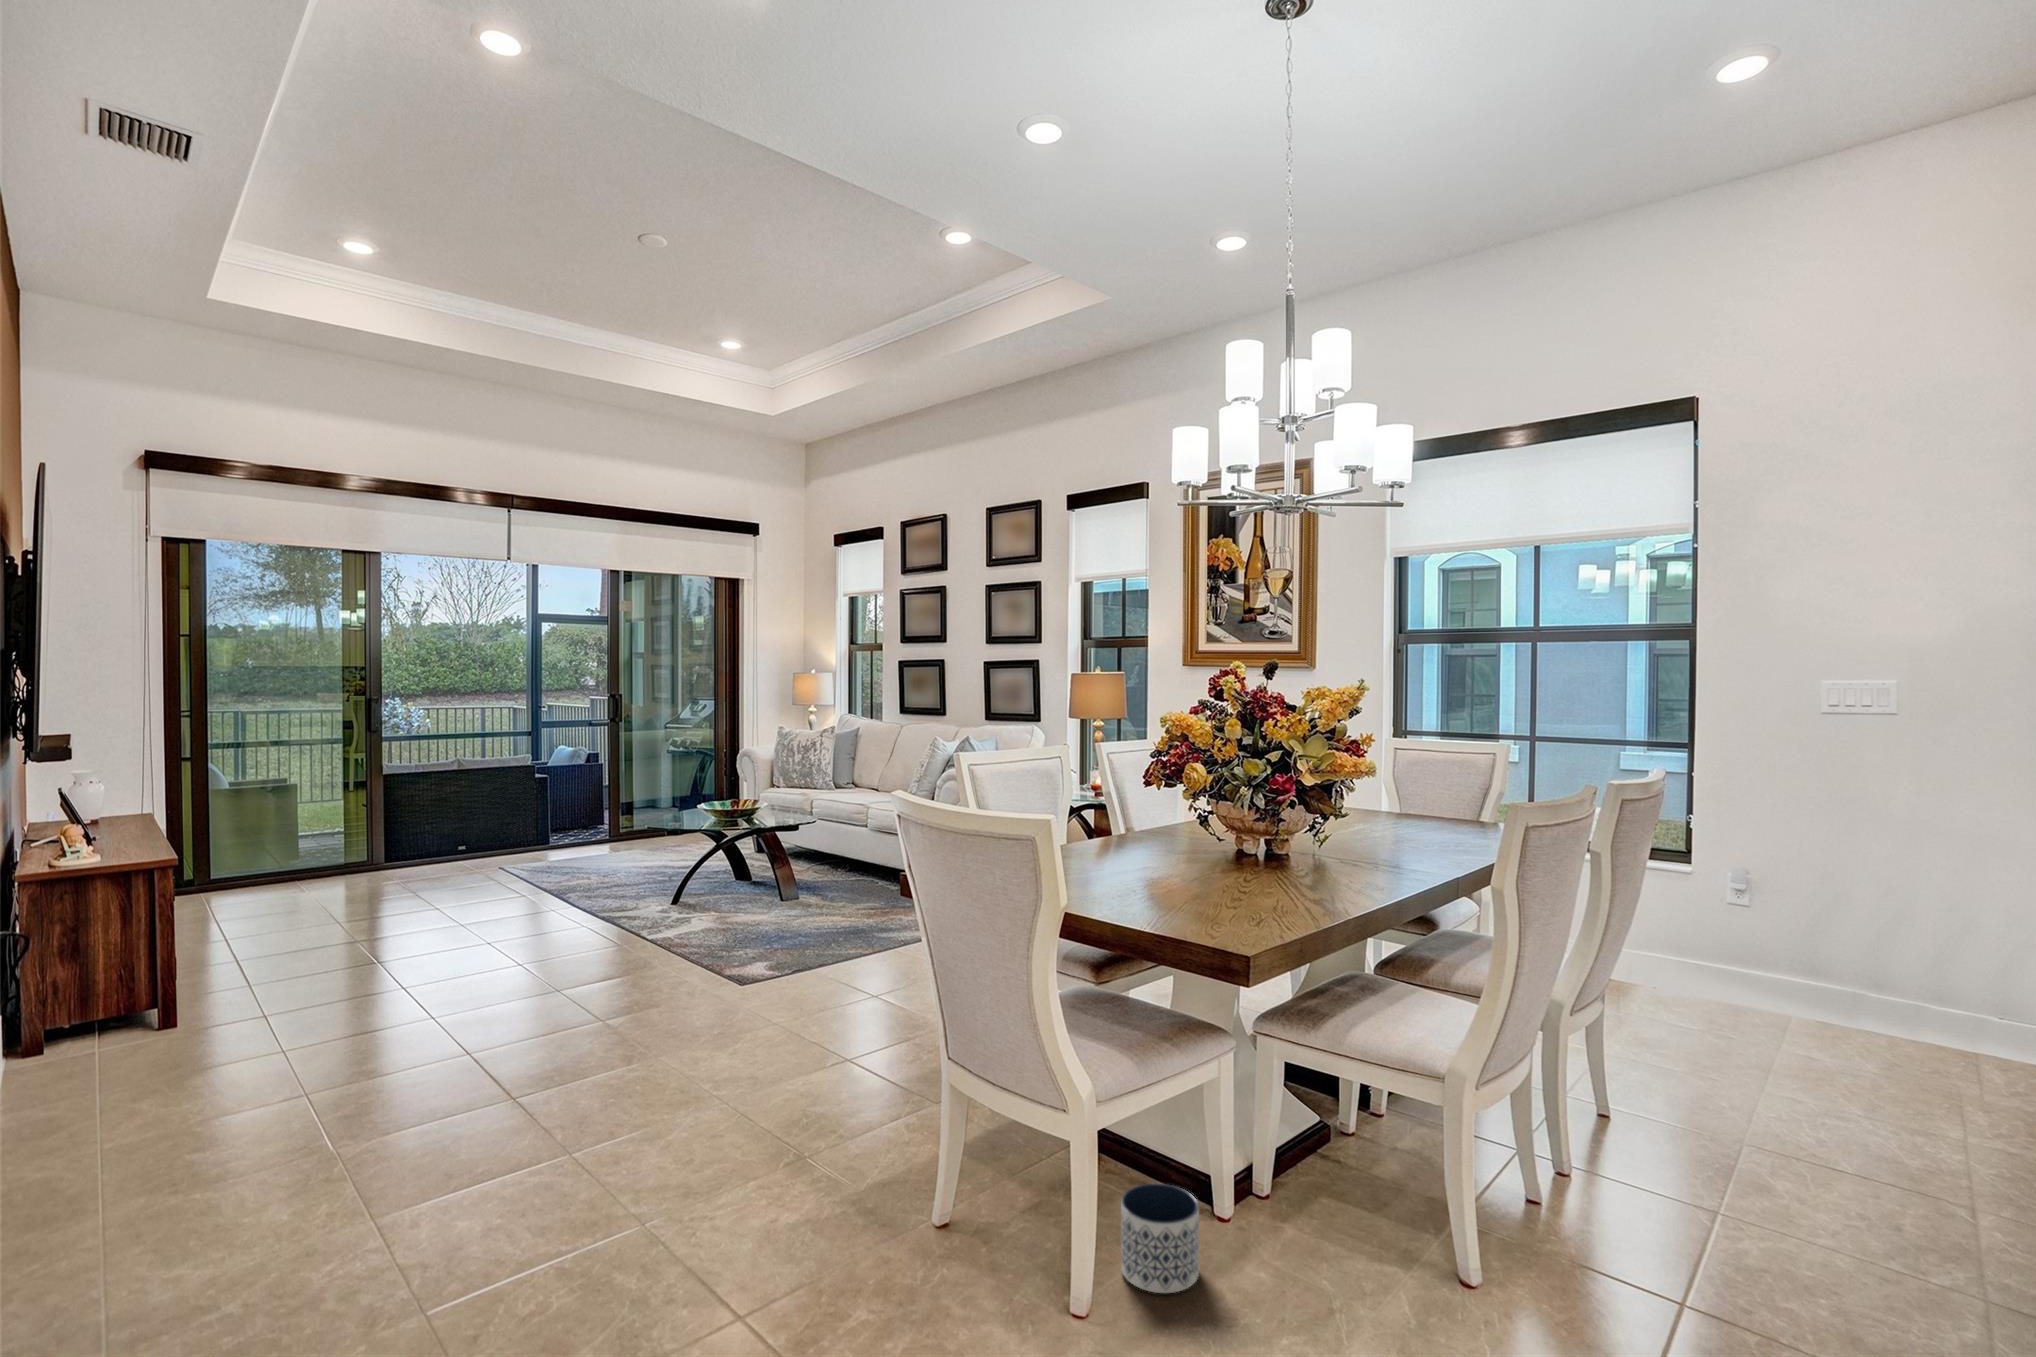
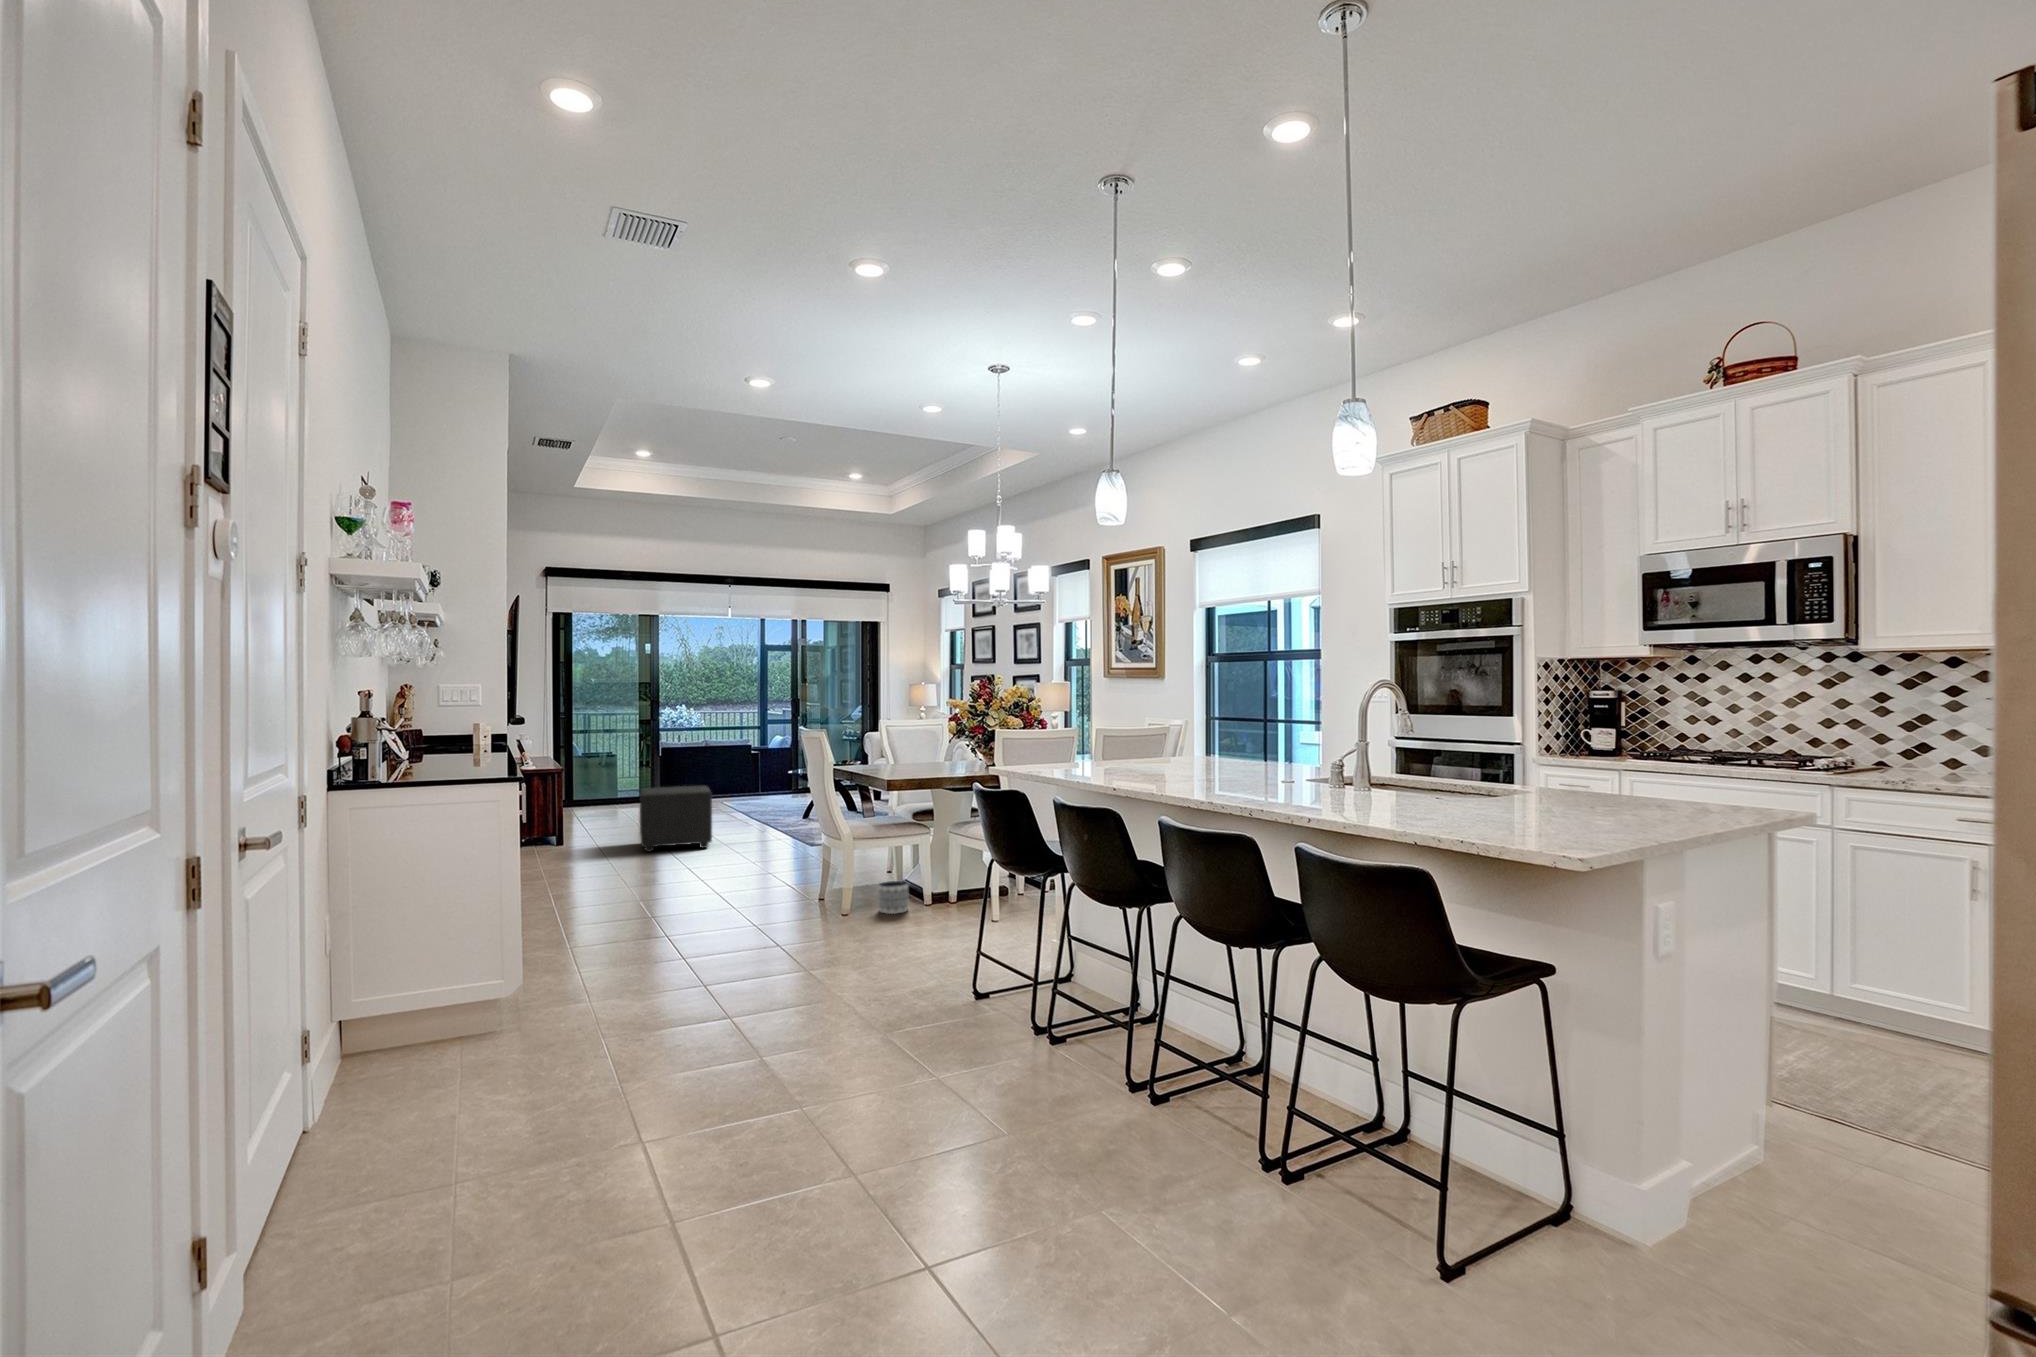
ottoman: none [365,869,530,1026] -> present [640,786,712,852]

